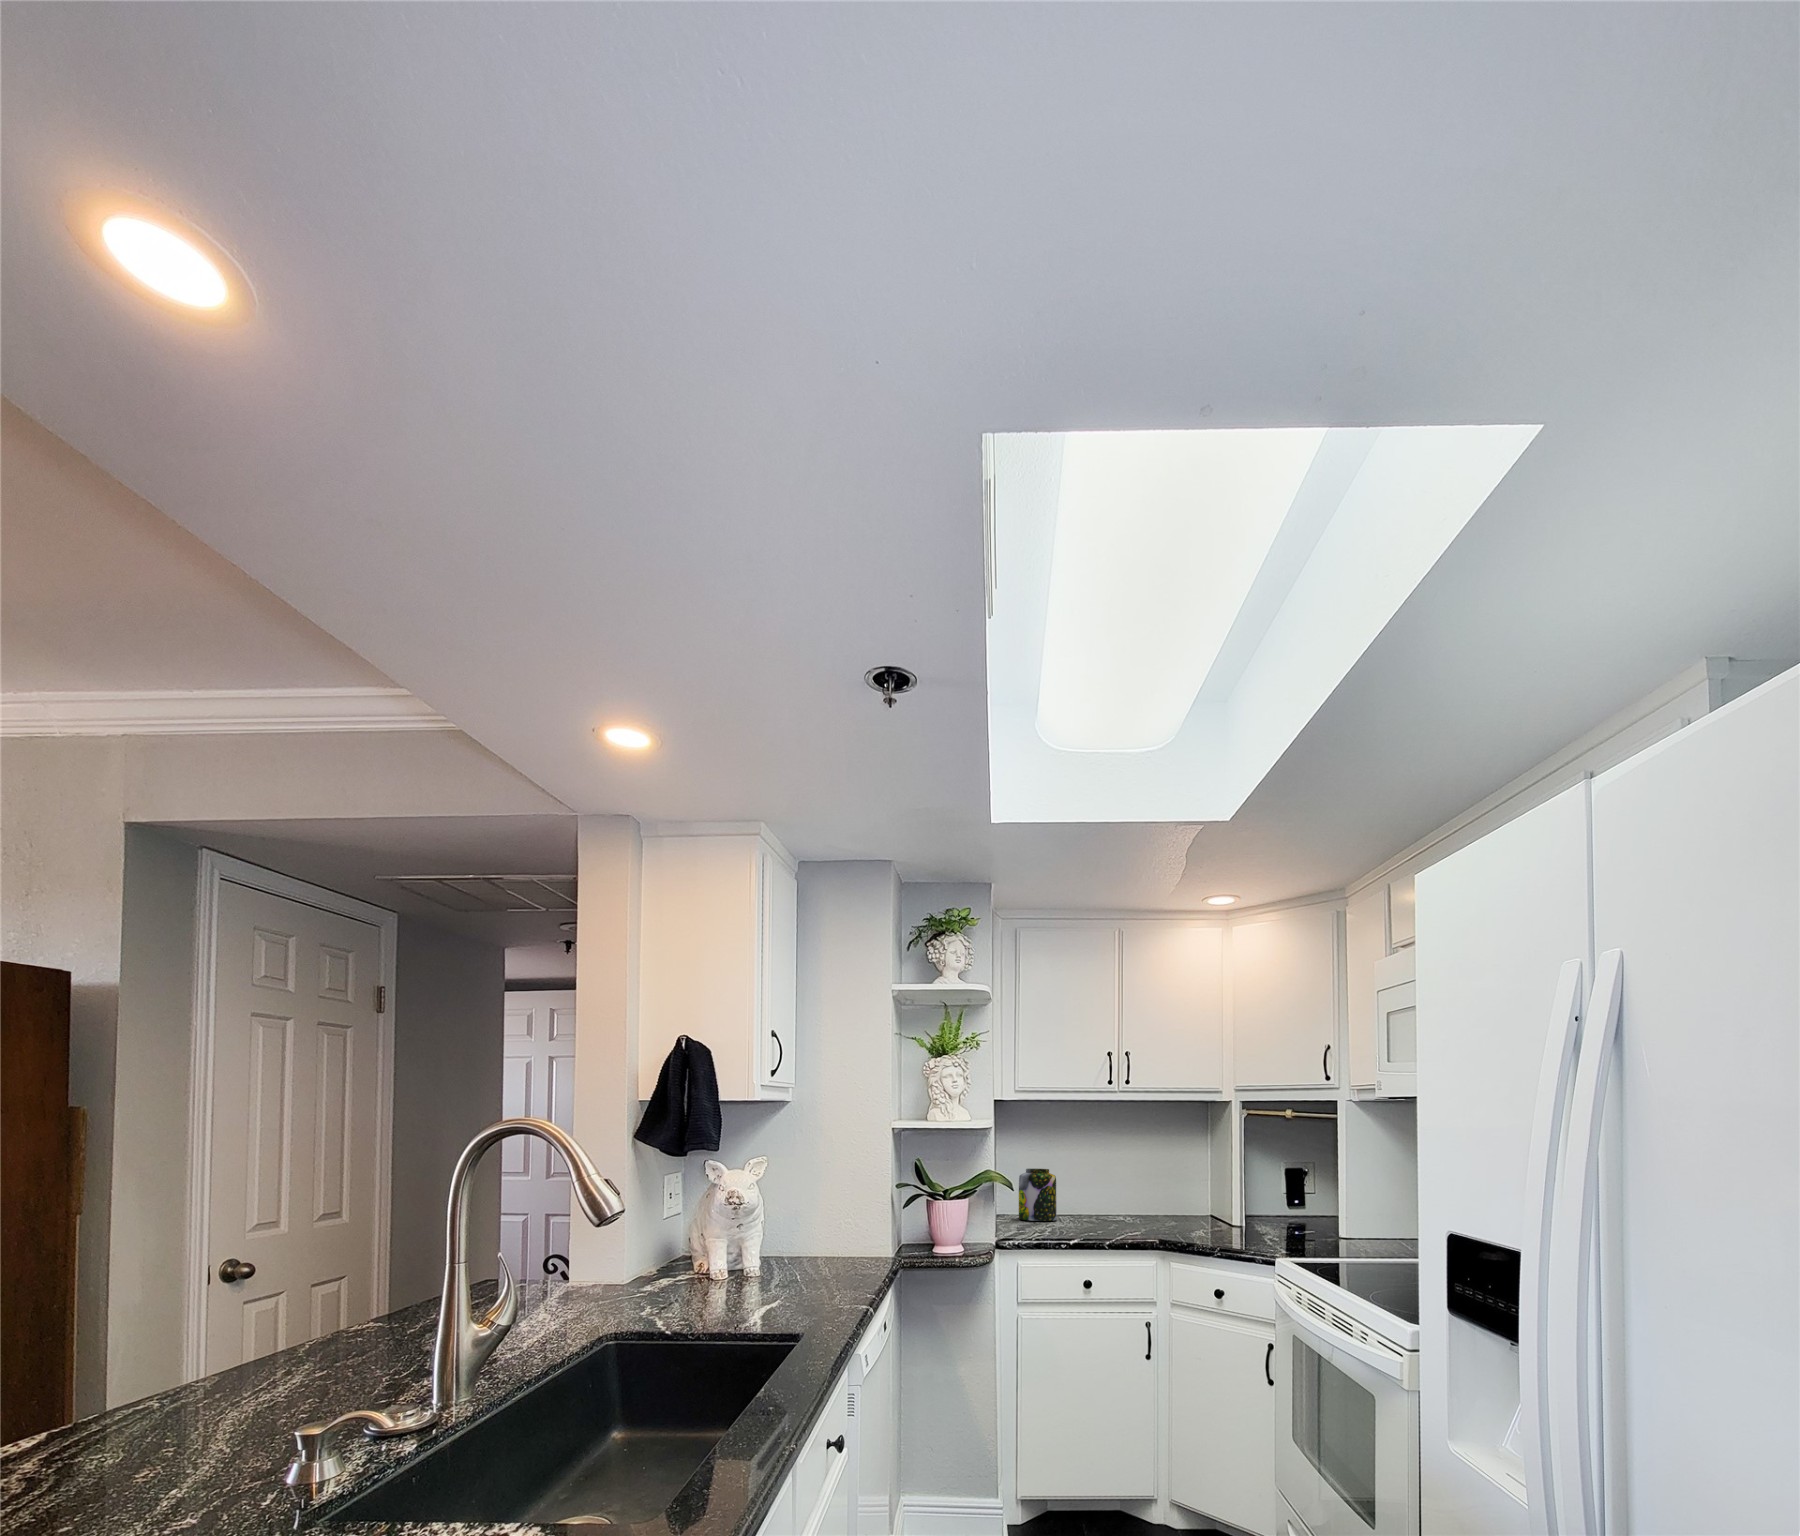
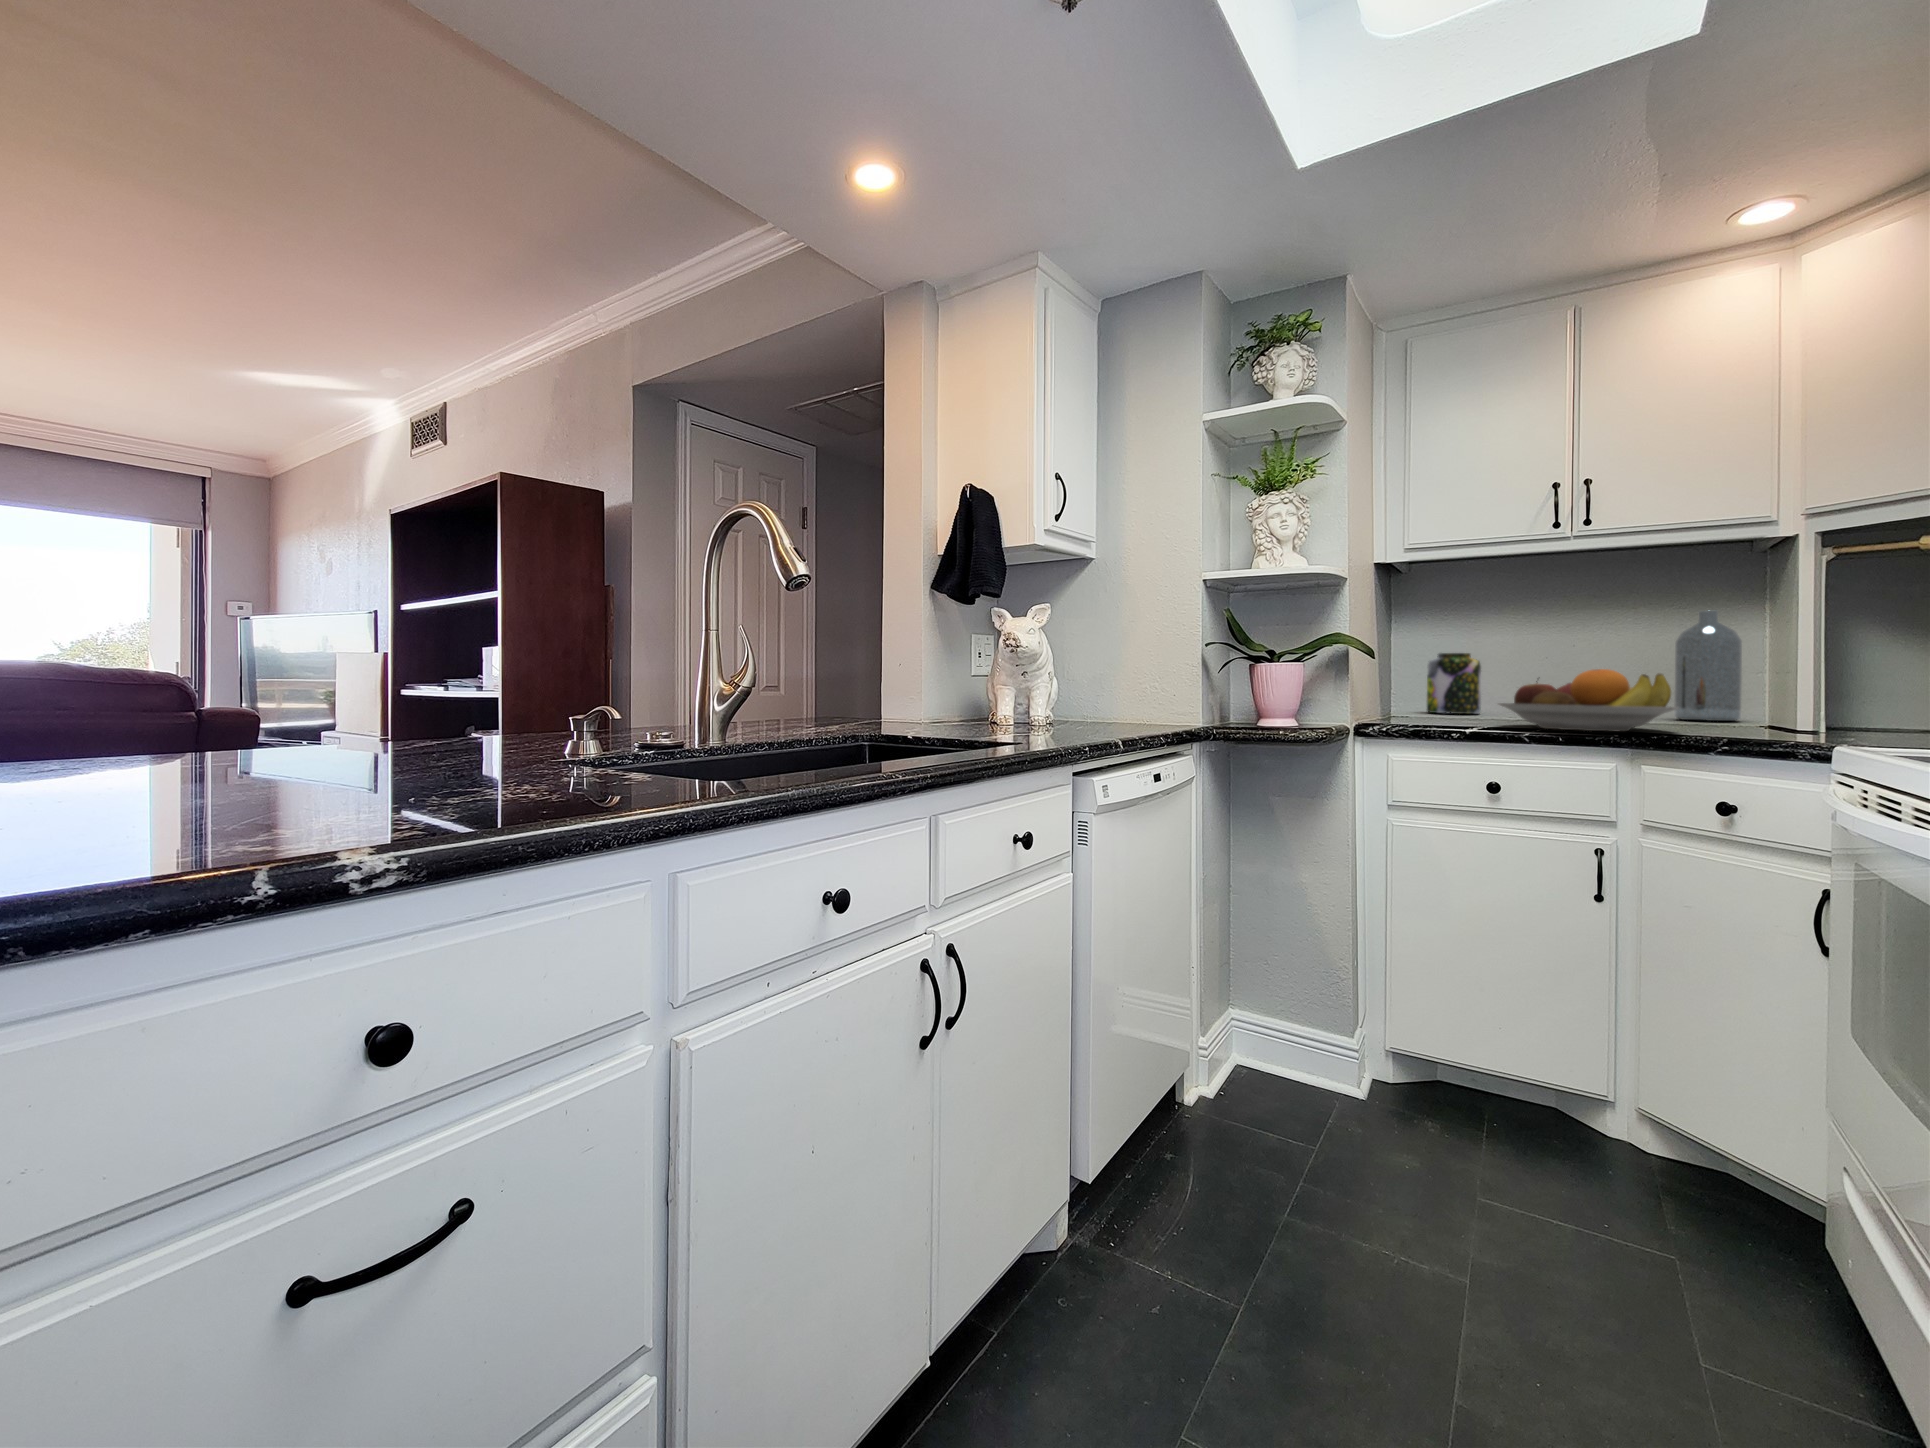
bottle: none [1172,1143,1208,1223] -> present [1674,611,1742,721]
fruit bowl: none [1085,1196,1183,1240] -> present [1498,669,1679,731]

